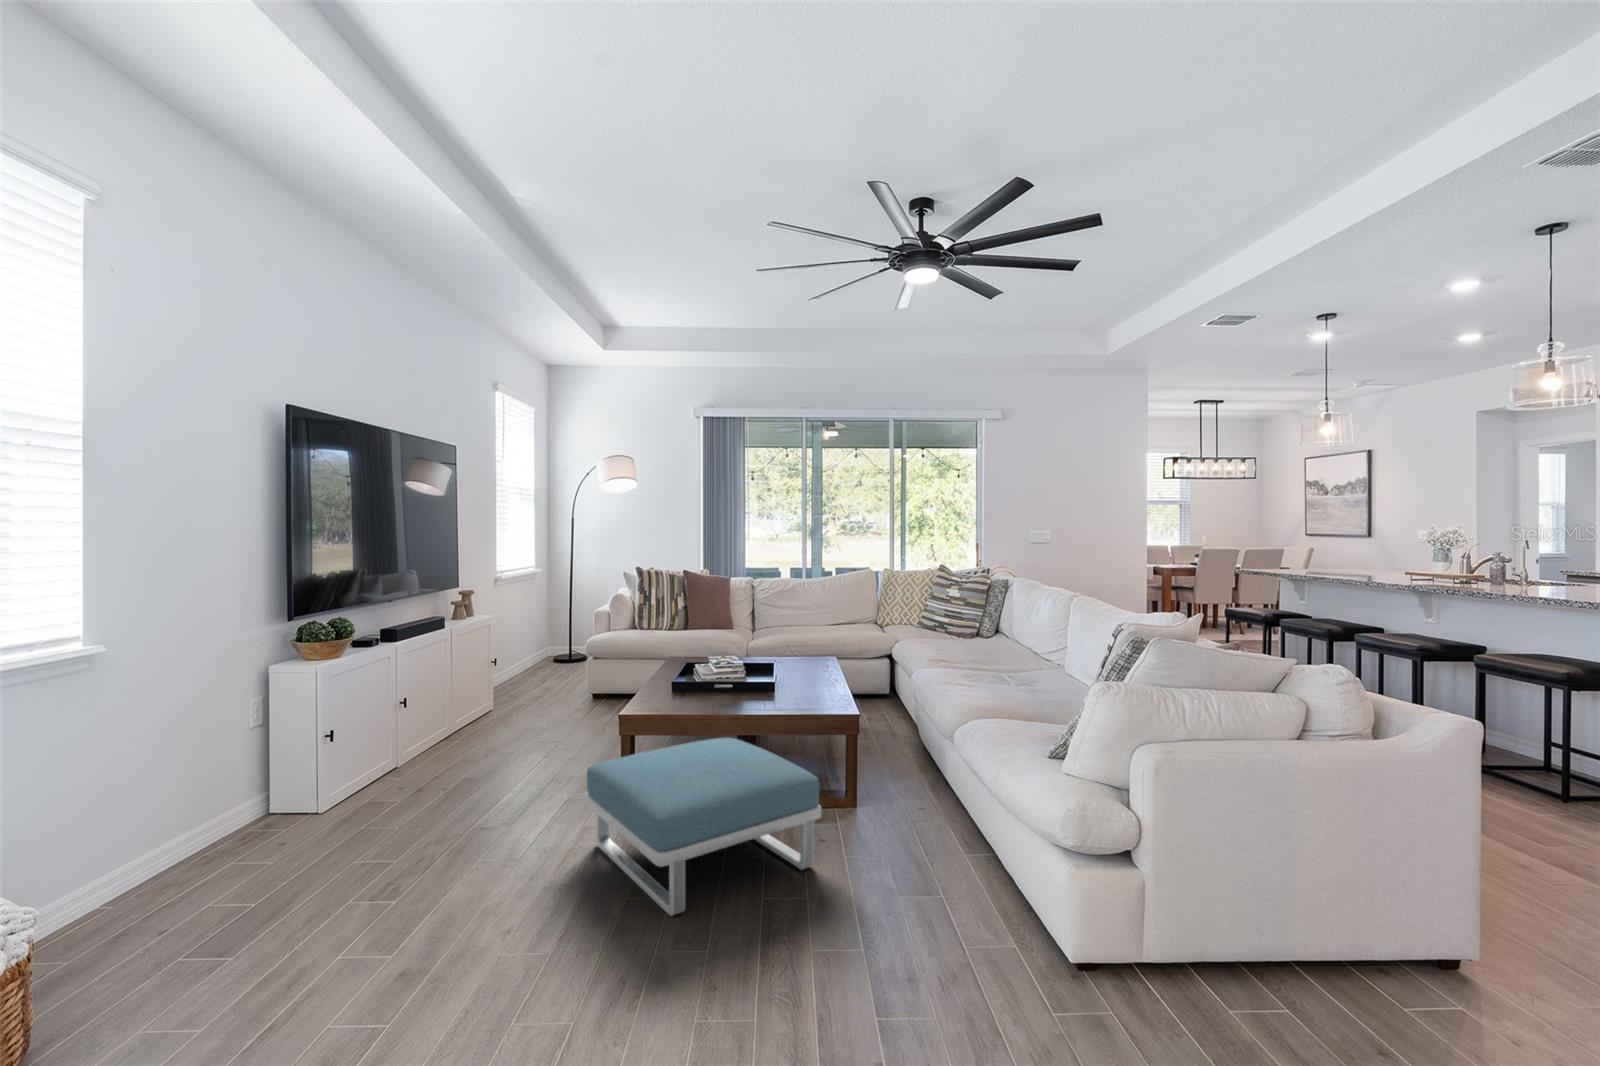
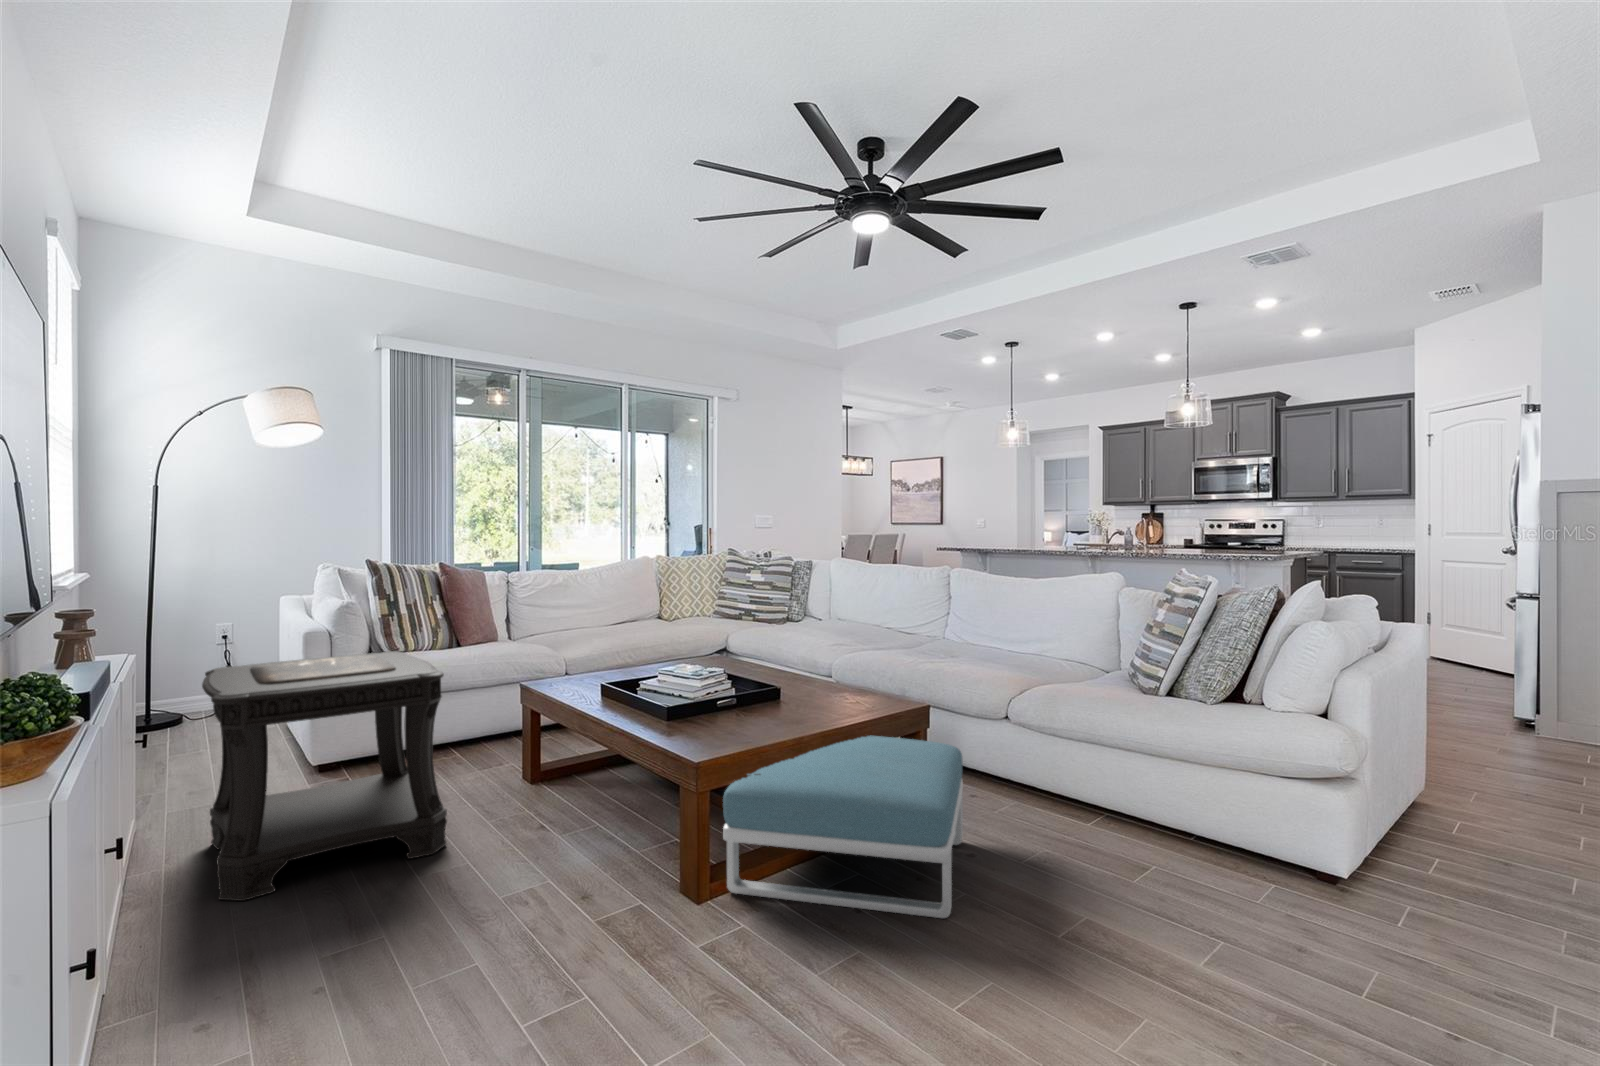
side table: none [409,632,570,770] -> present [202,651,447,901]

